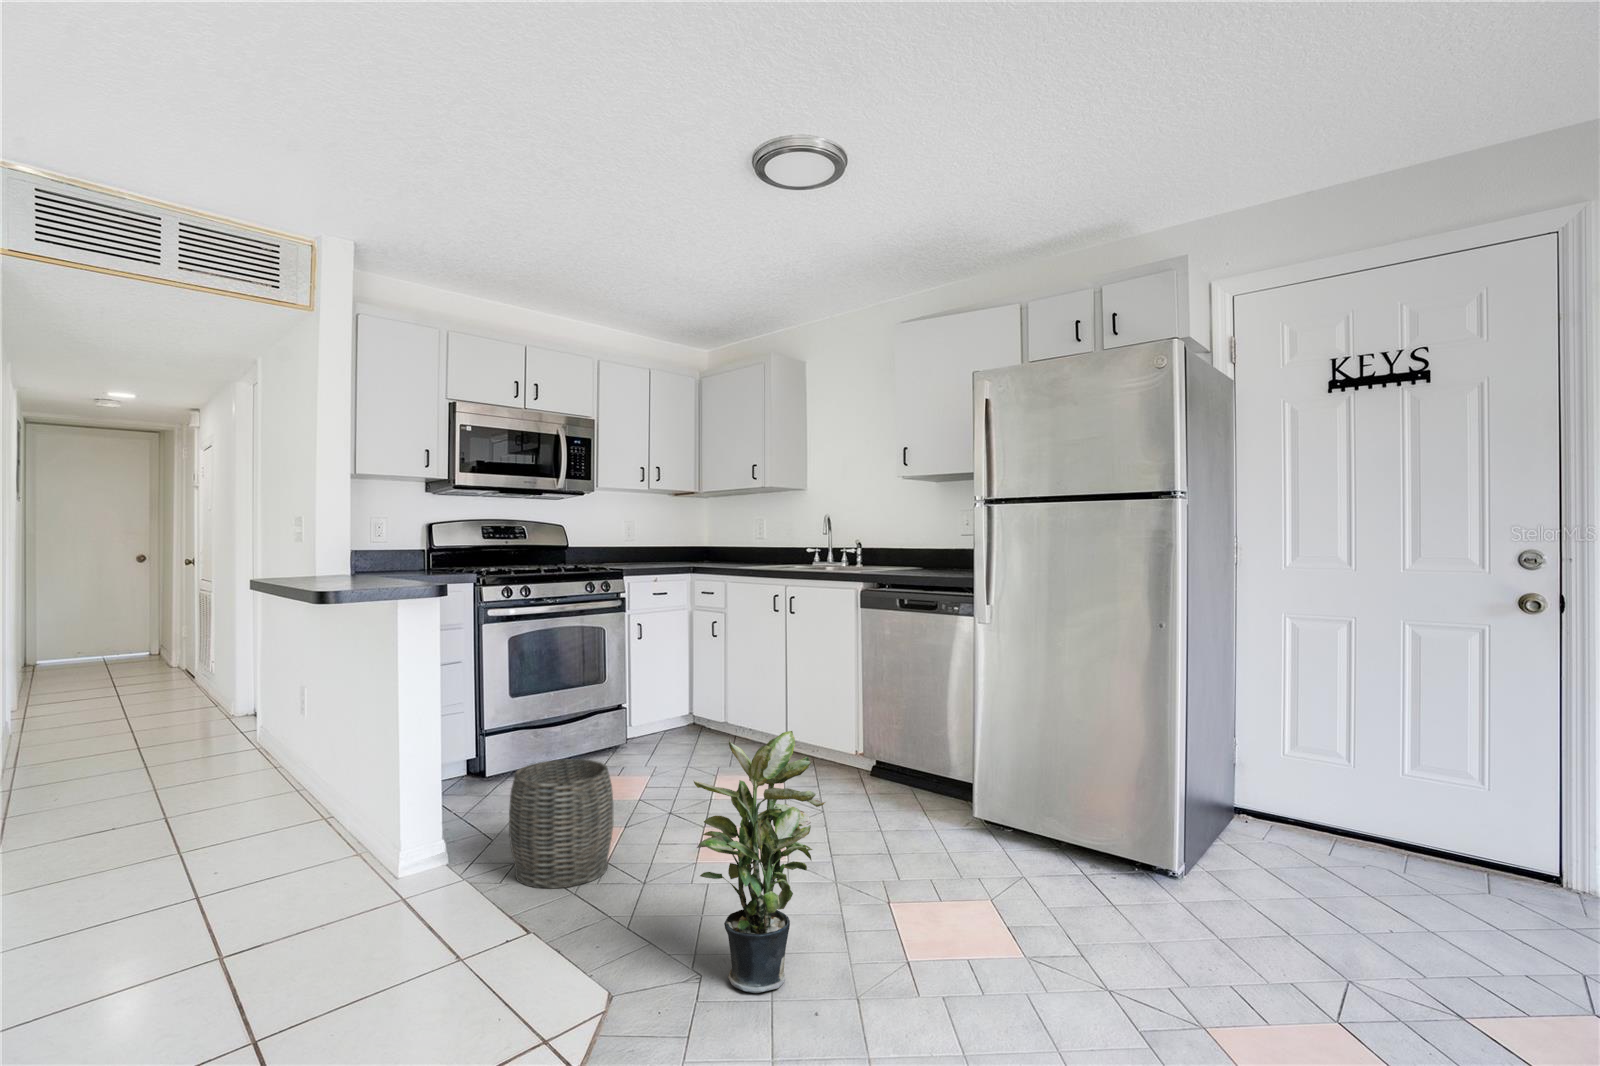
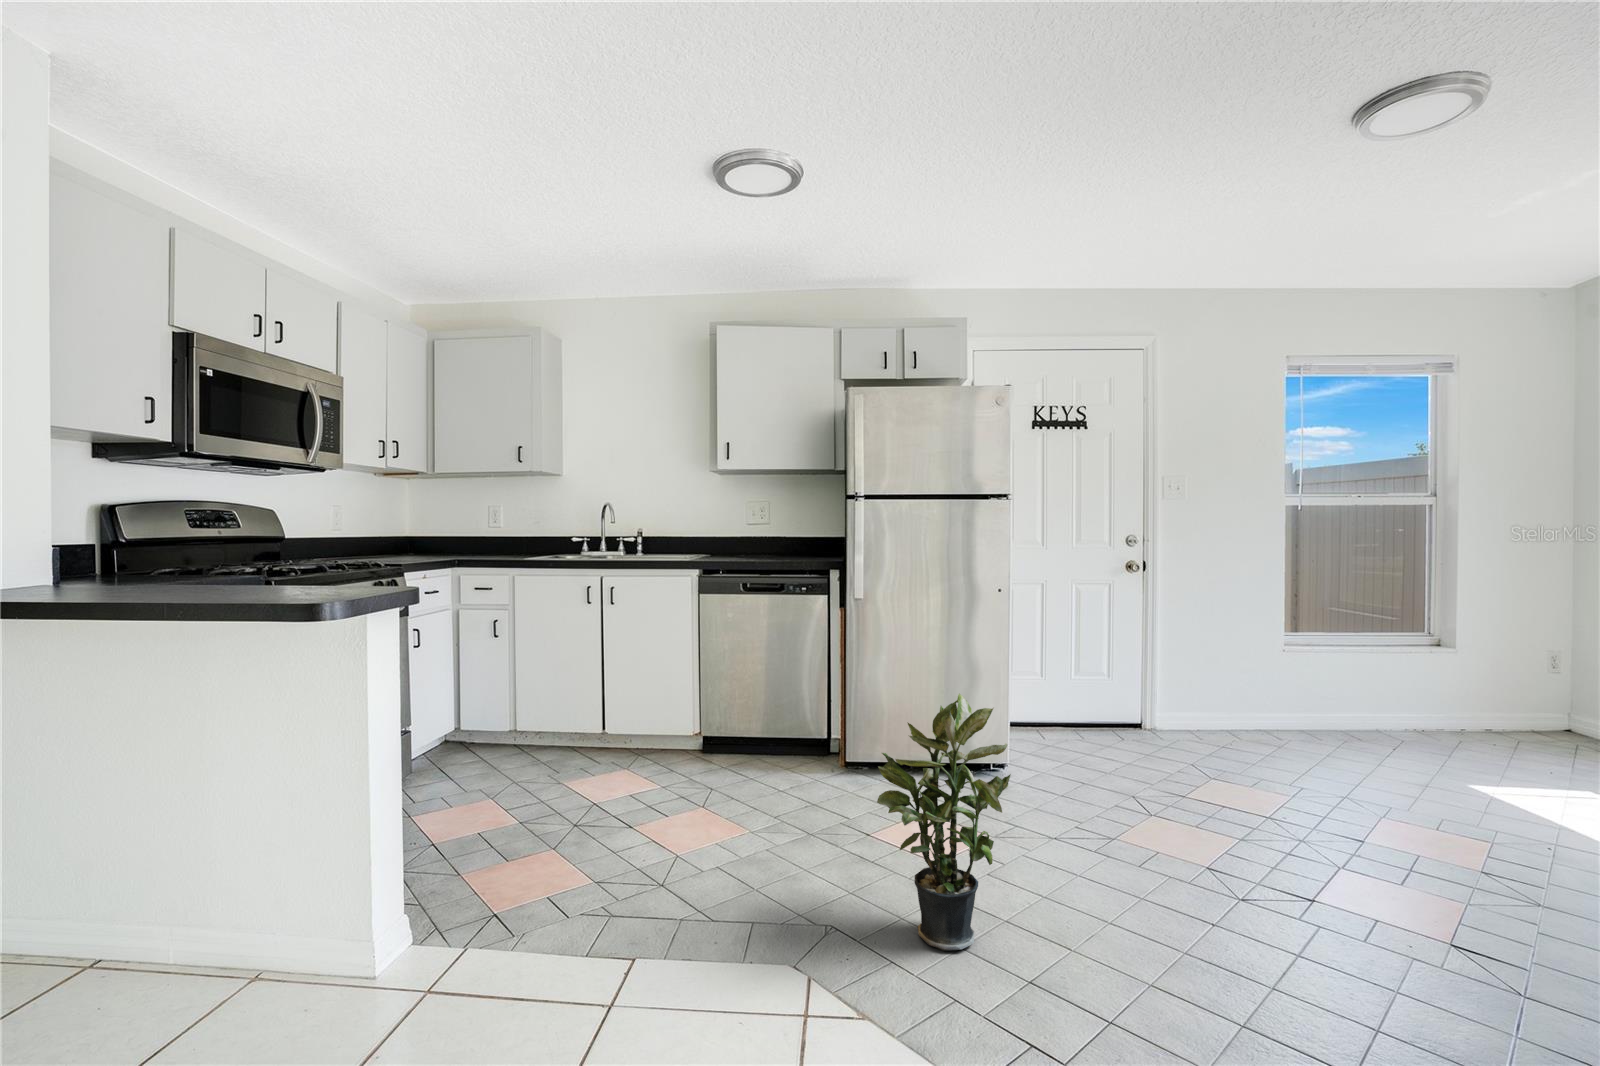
woven basket: present [509,759,613,889] -> none [519,778,645,948]

